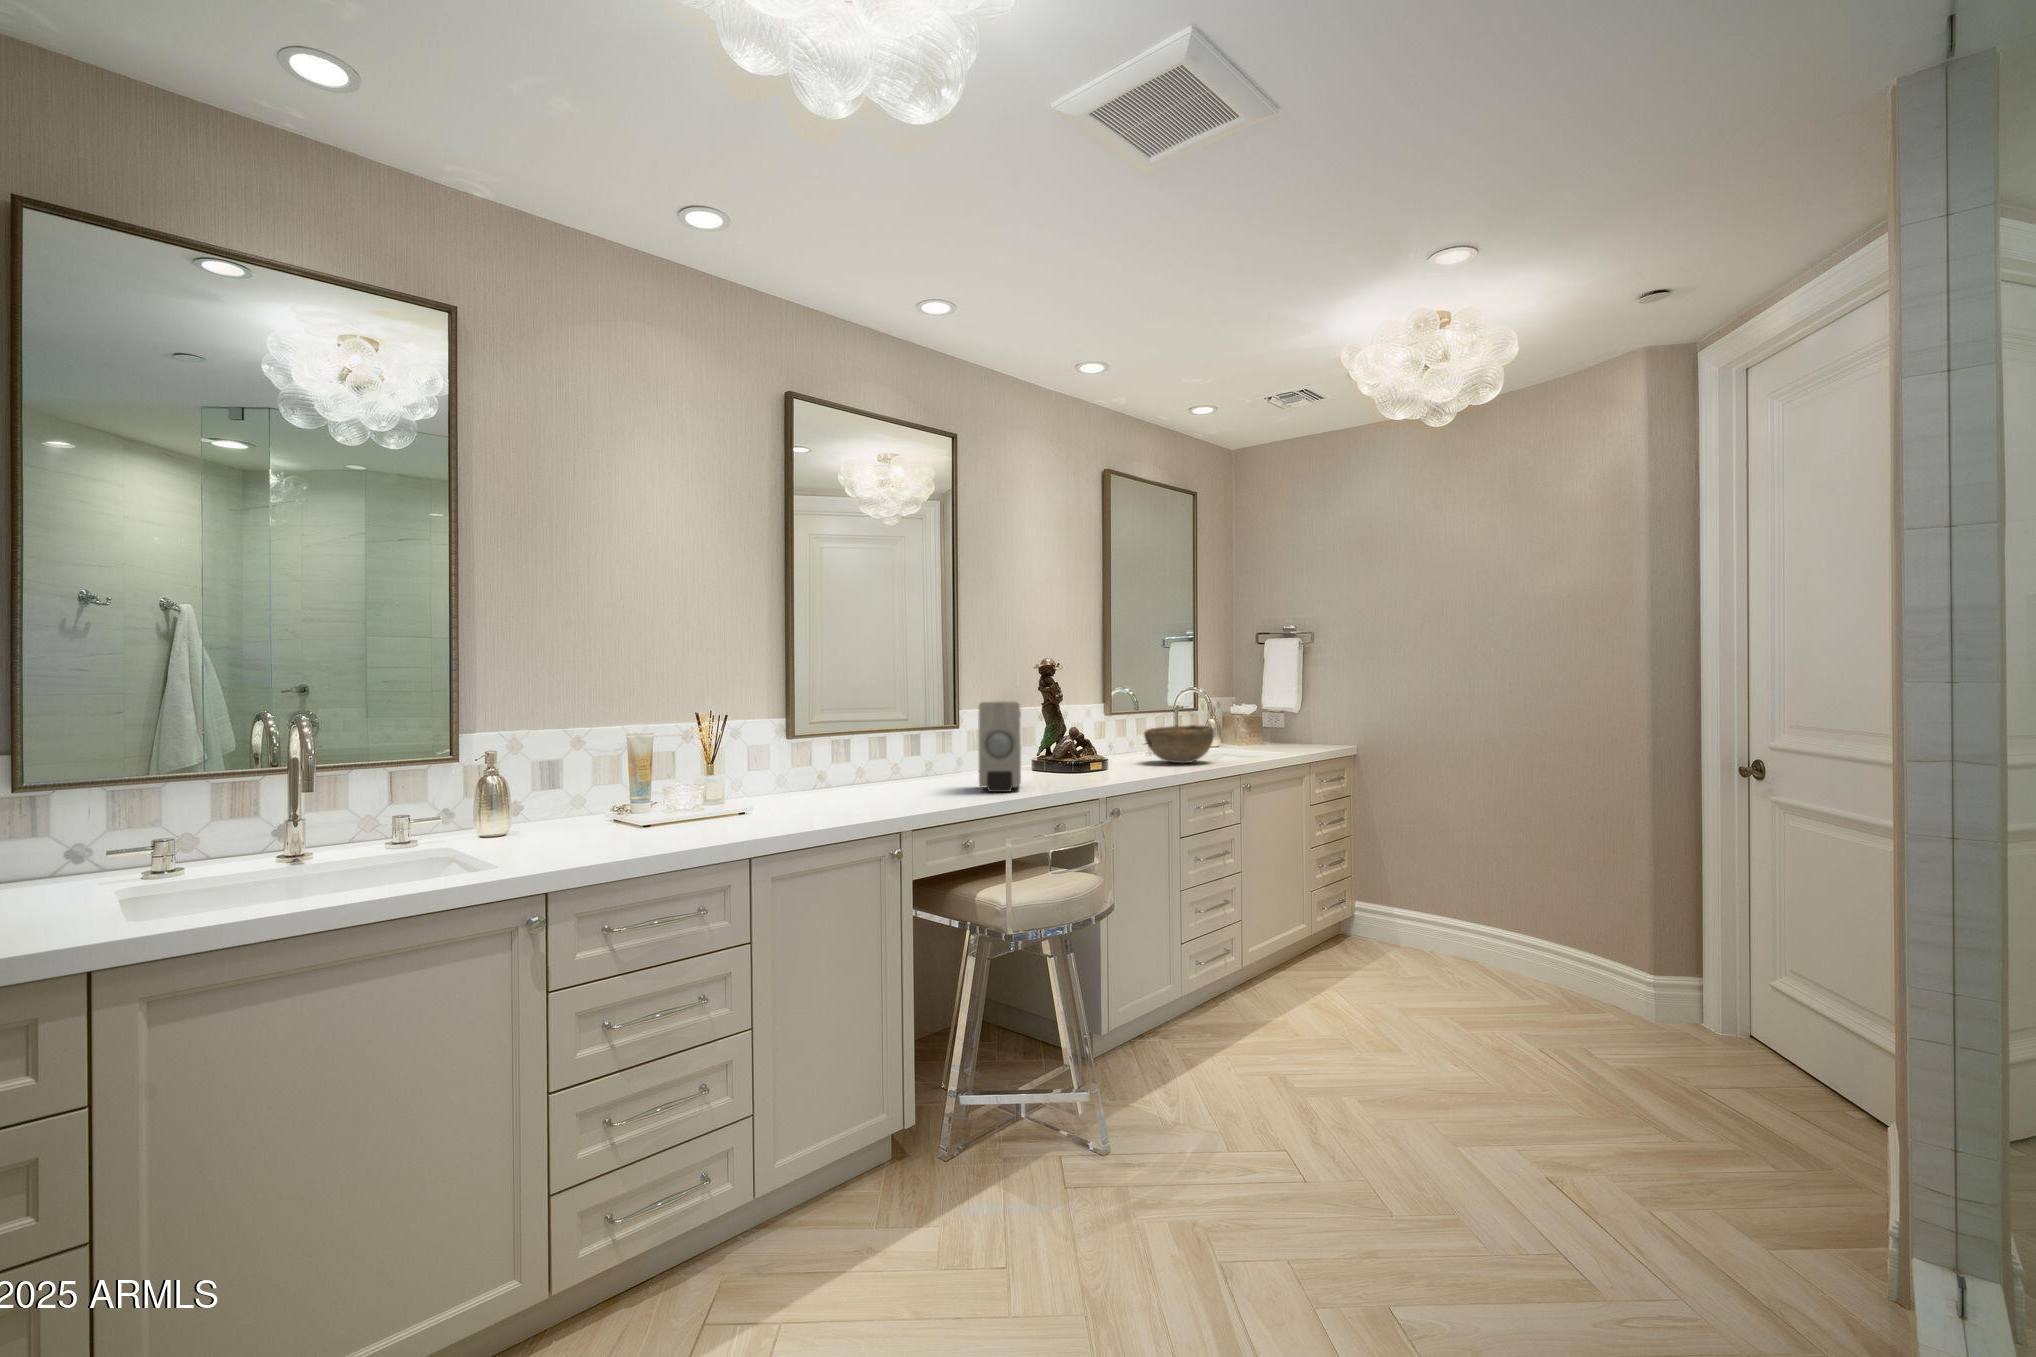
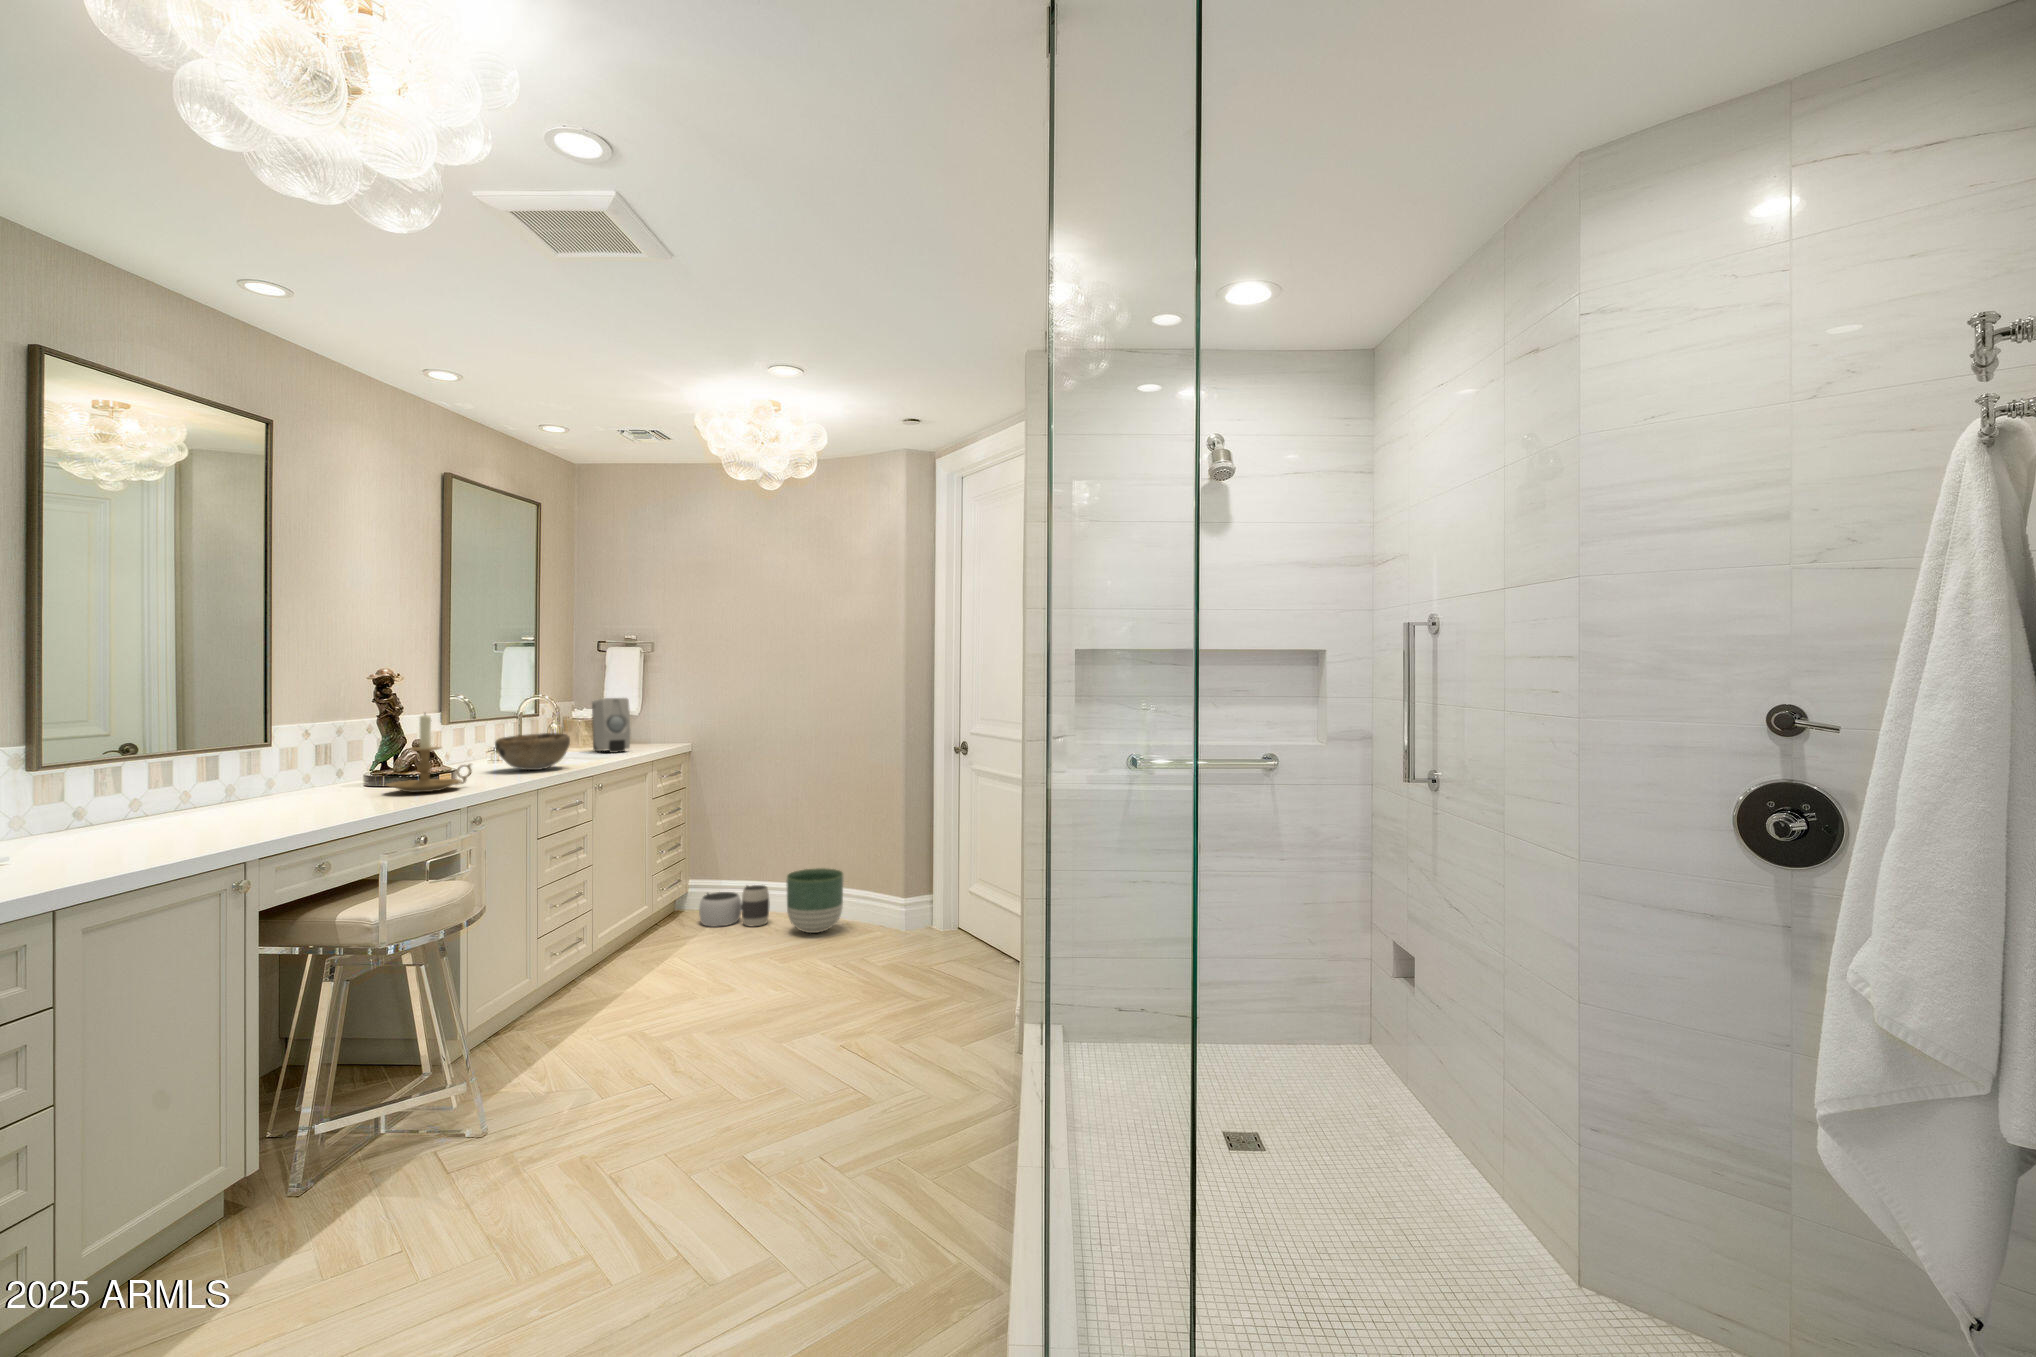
candle holder: none [1042,698,1115,778] -> present [387,714,472,792]
soap dispenser: present [978,702,1021,792] -> present [592,698,630,753]
planter: none [1479,914,1564,1003] -> present [786,868,843,933]
waste basket: none [1367,921,1456,975] -> present [699,885,769,927]

